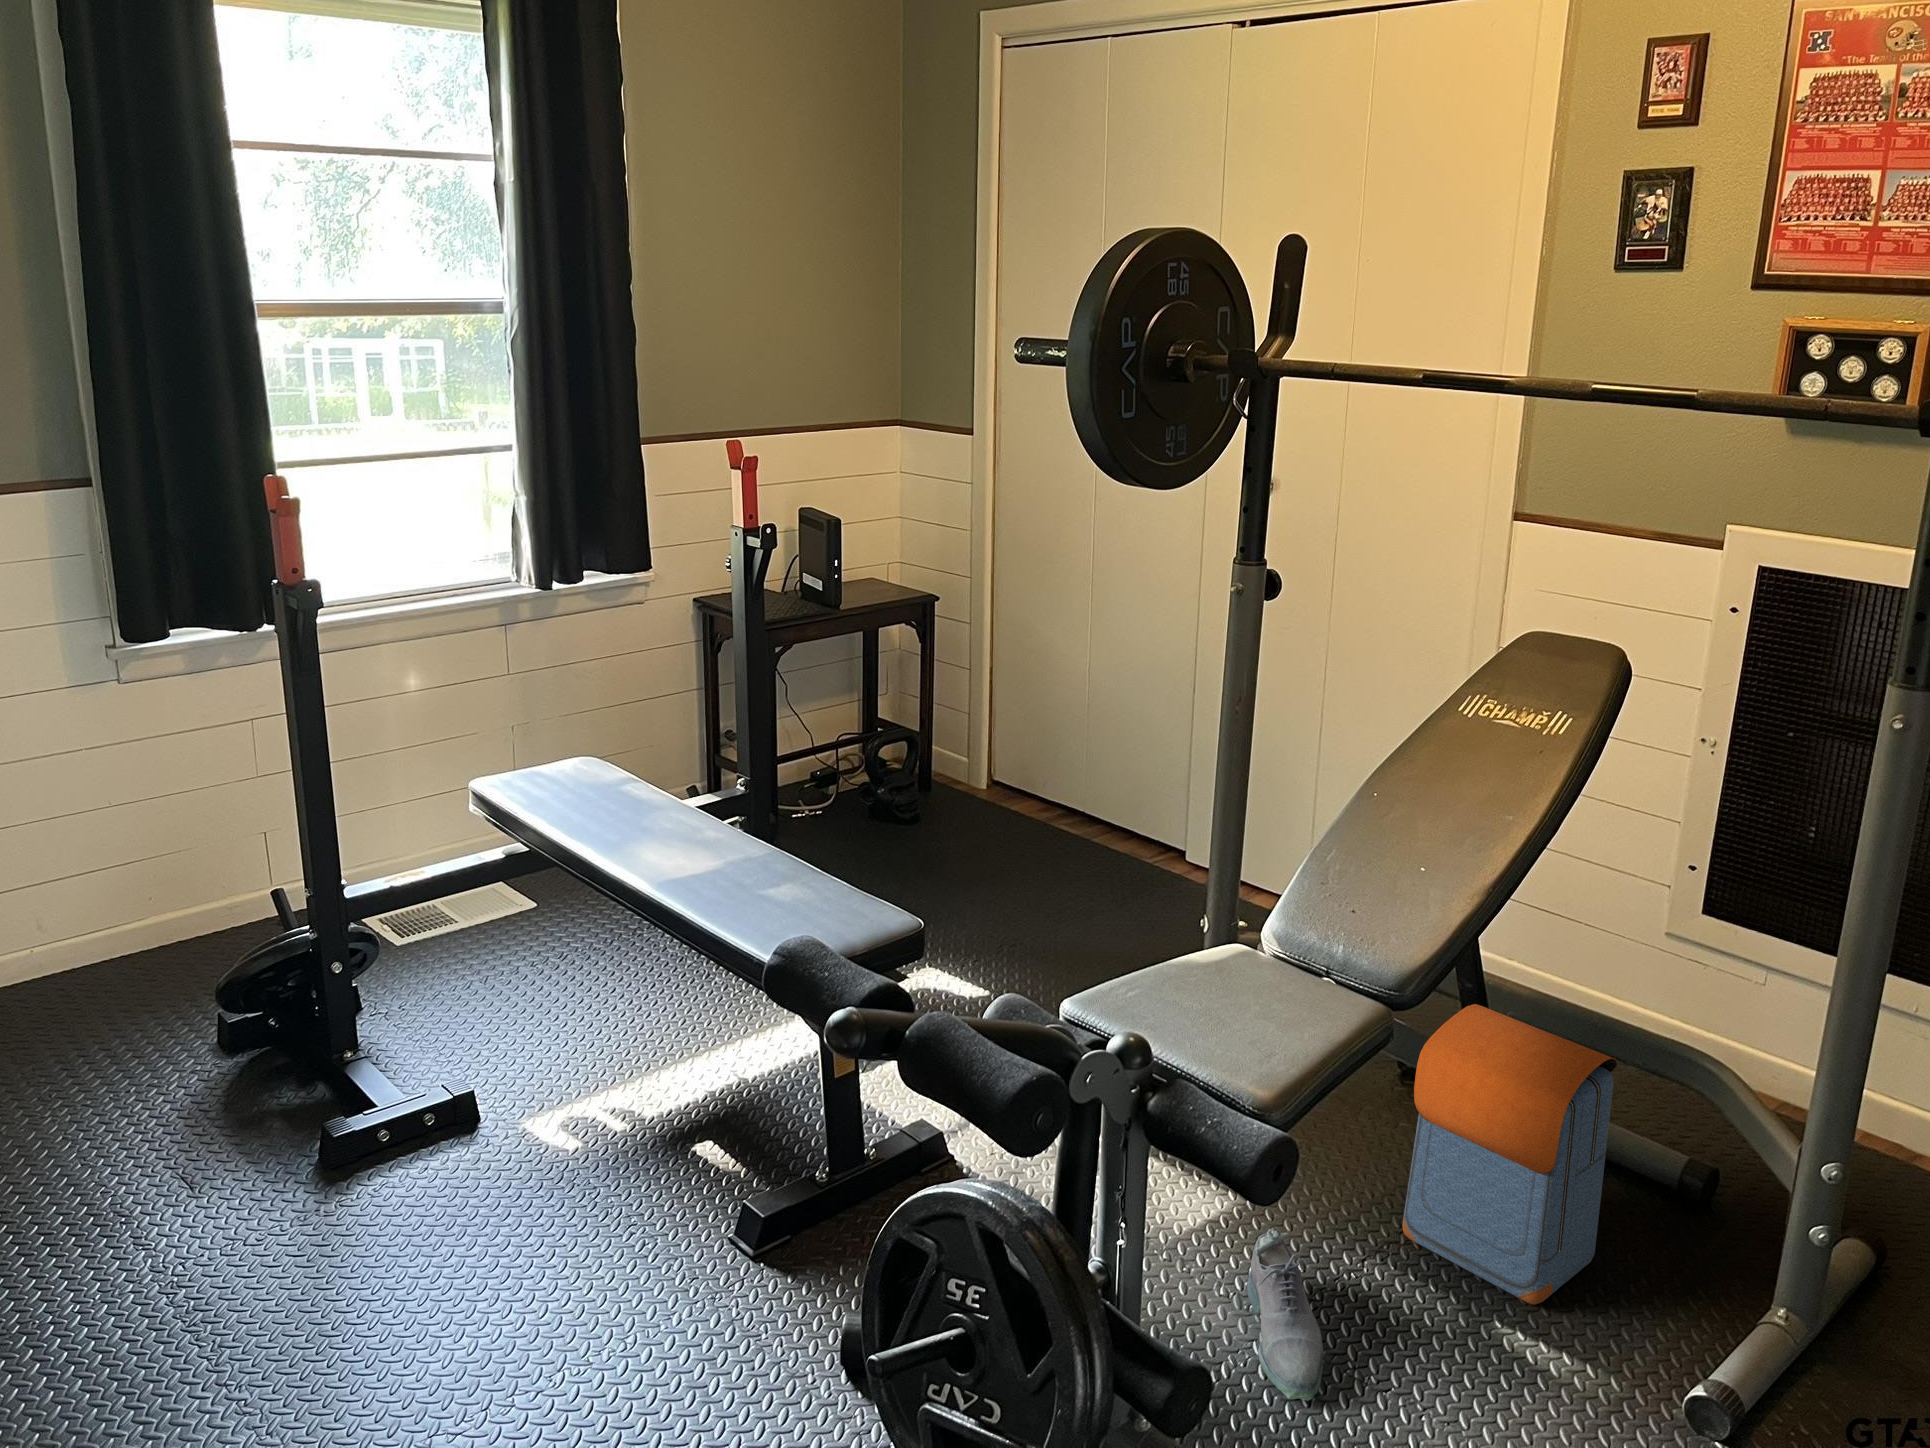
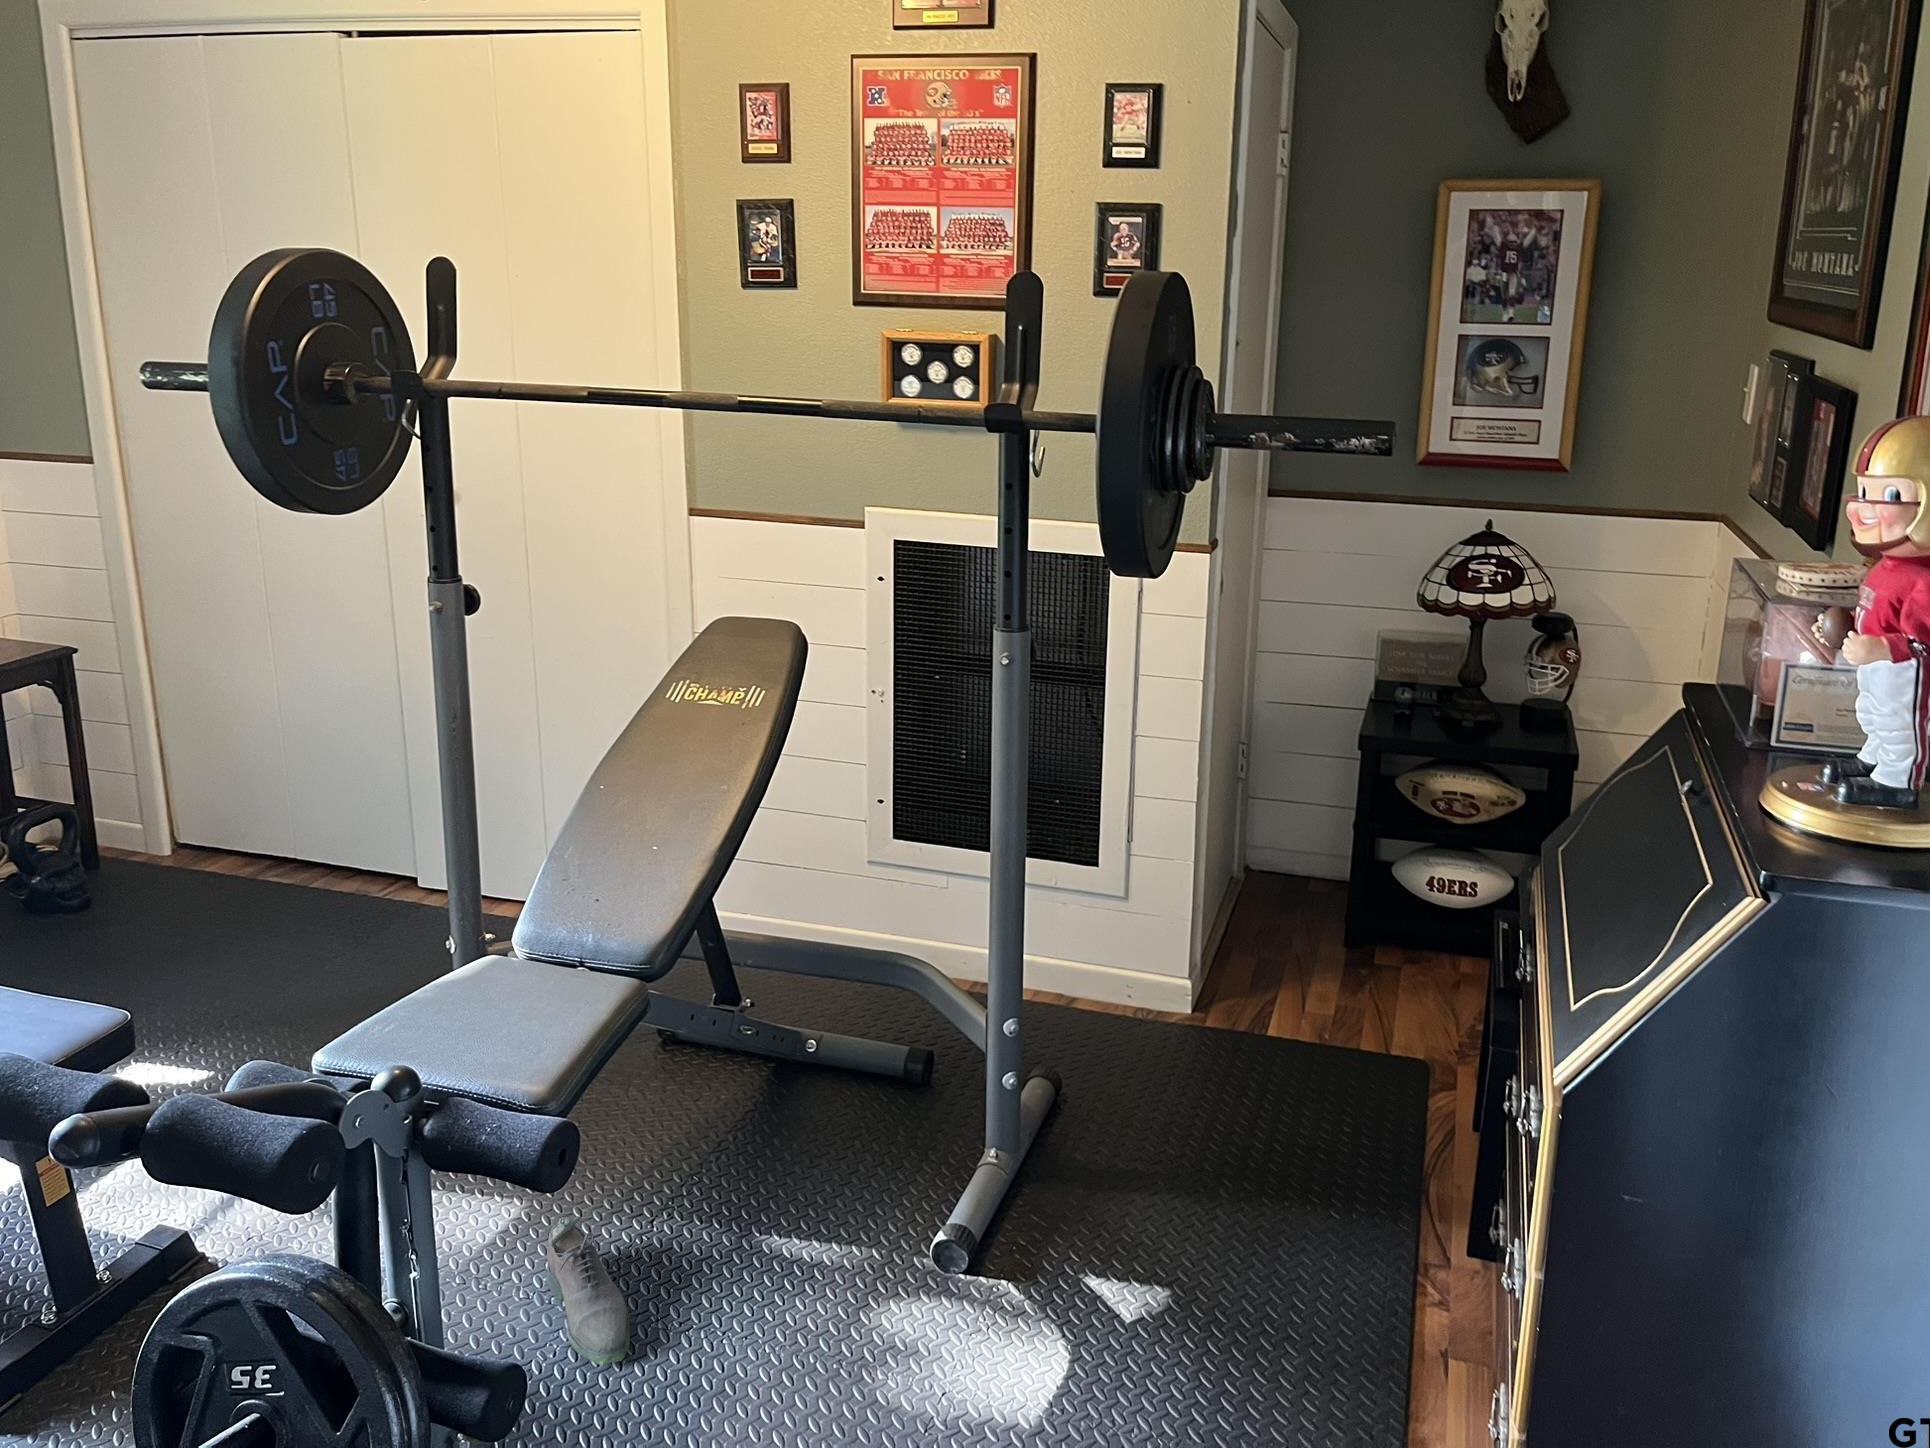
backpack: present [1402,1004,1617,1305] -> none [674,961,847,1209]

